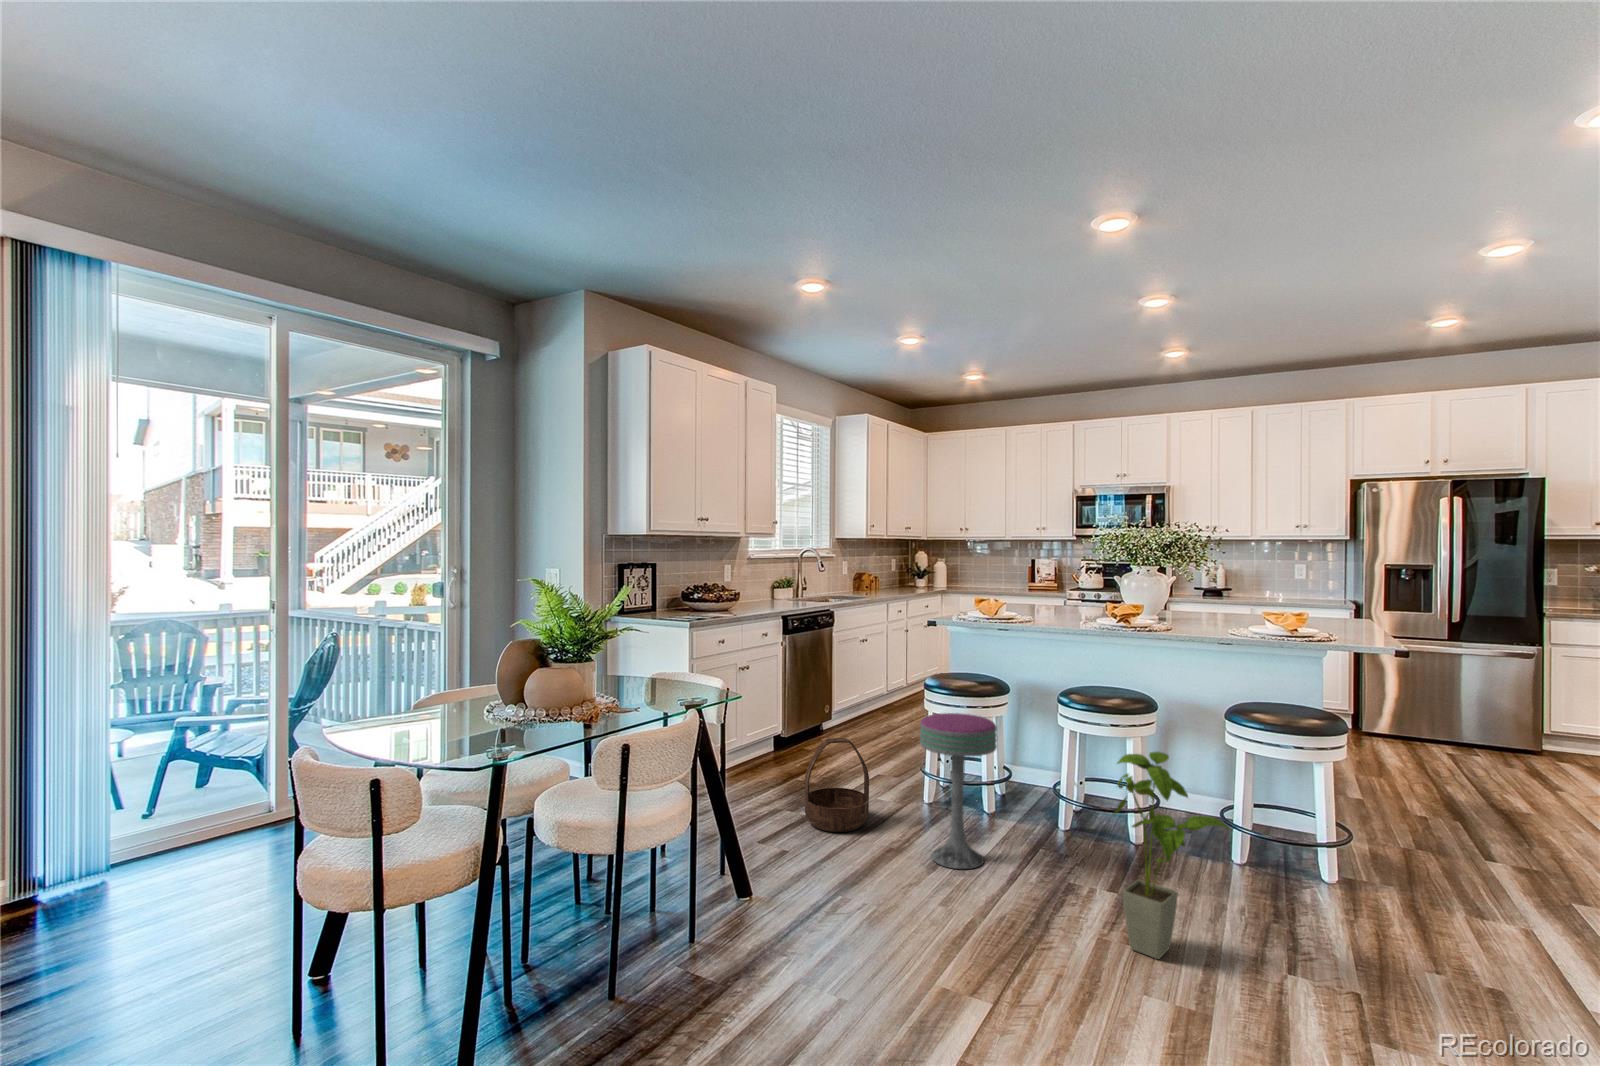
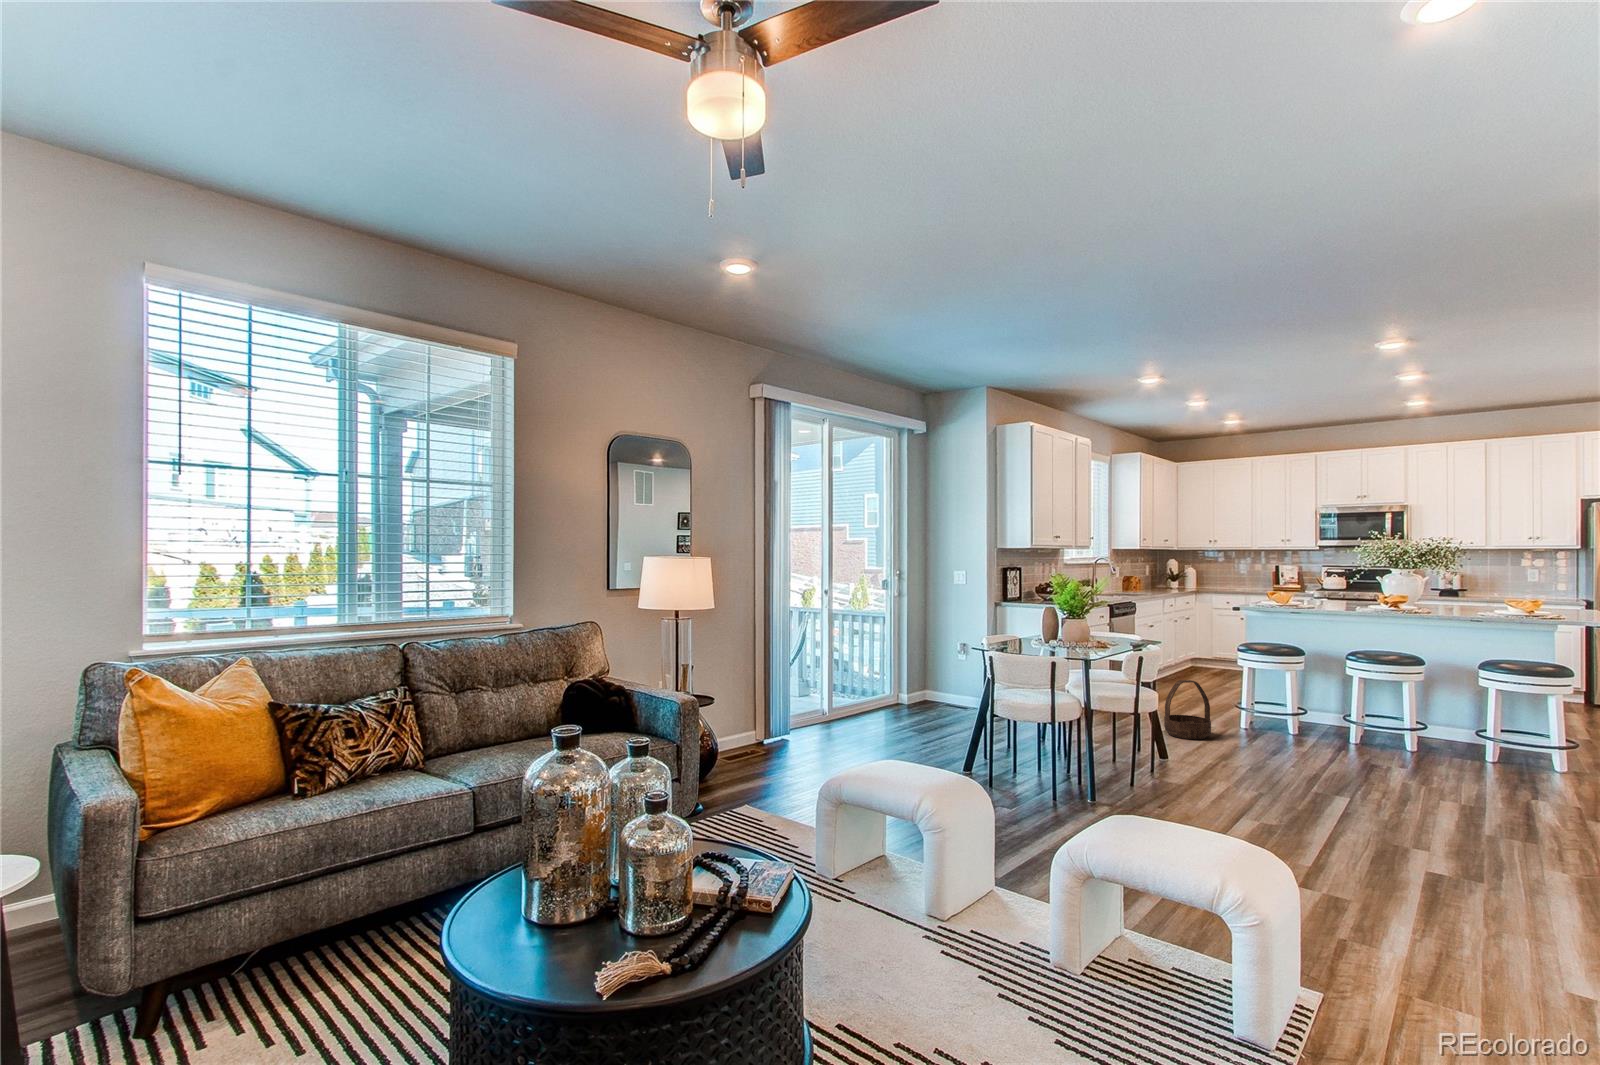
bar stool: present [920,713,997,869] -> none [1258,661,1314,757]
house plant: present [1115,752,1232,959] -> none [1410,672,1494,792]

